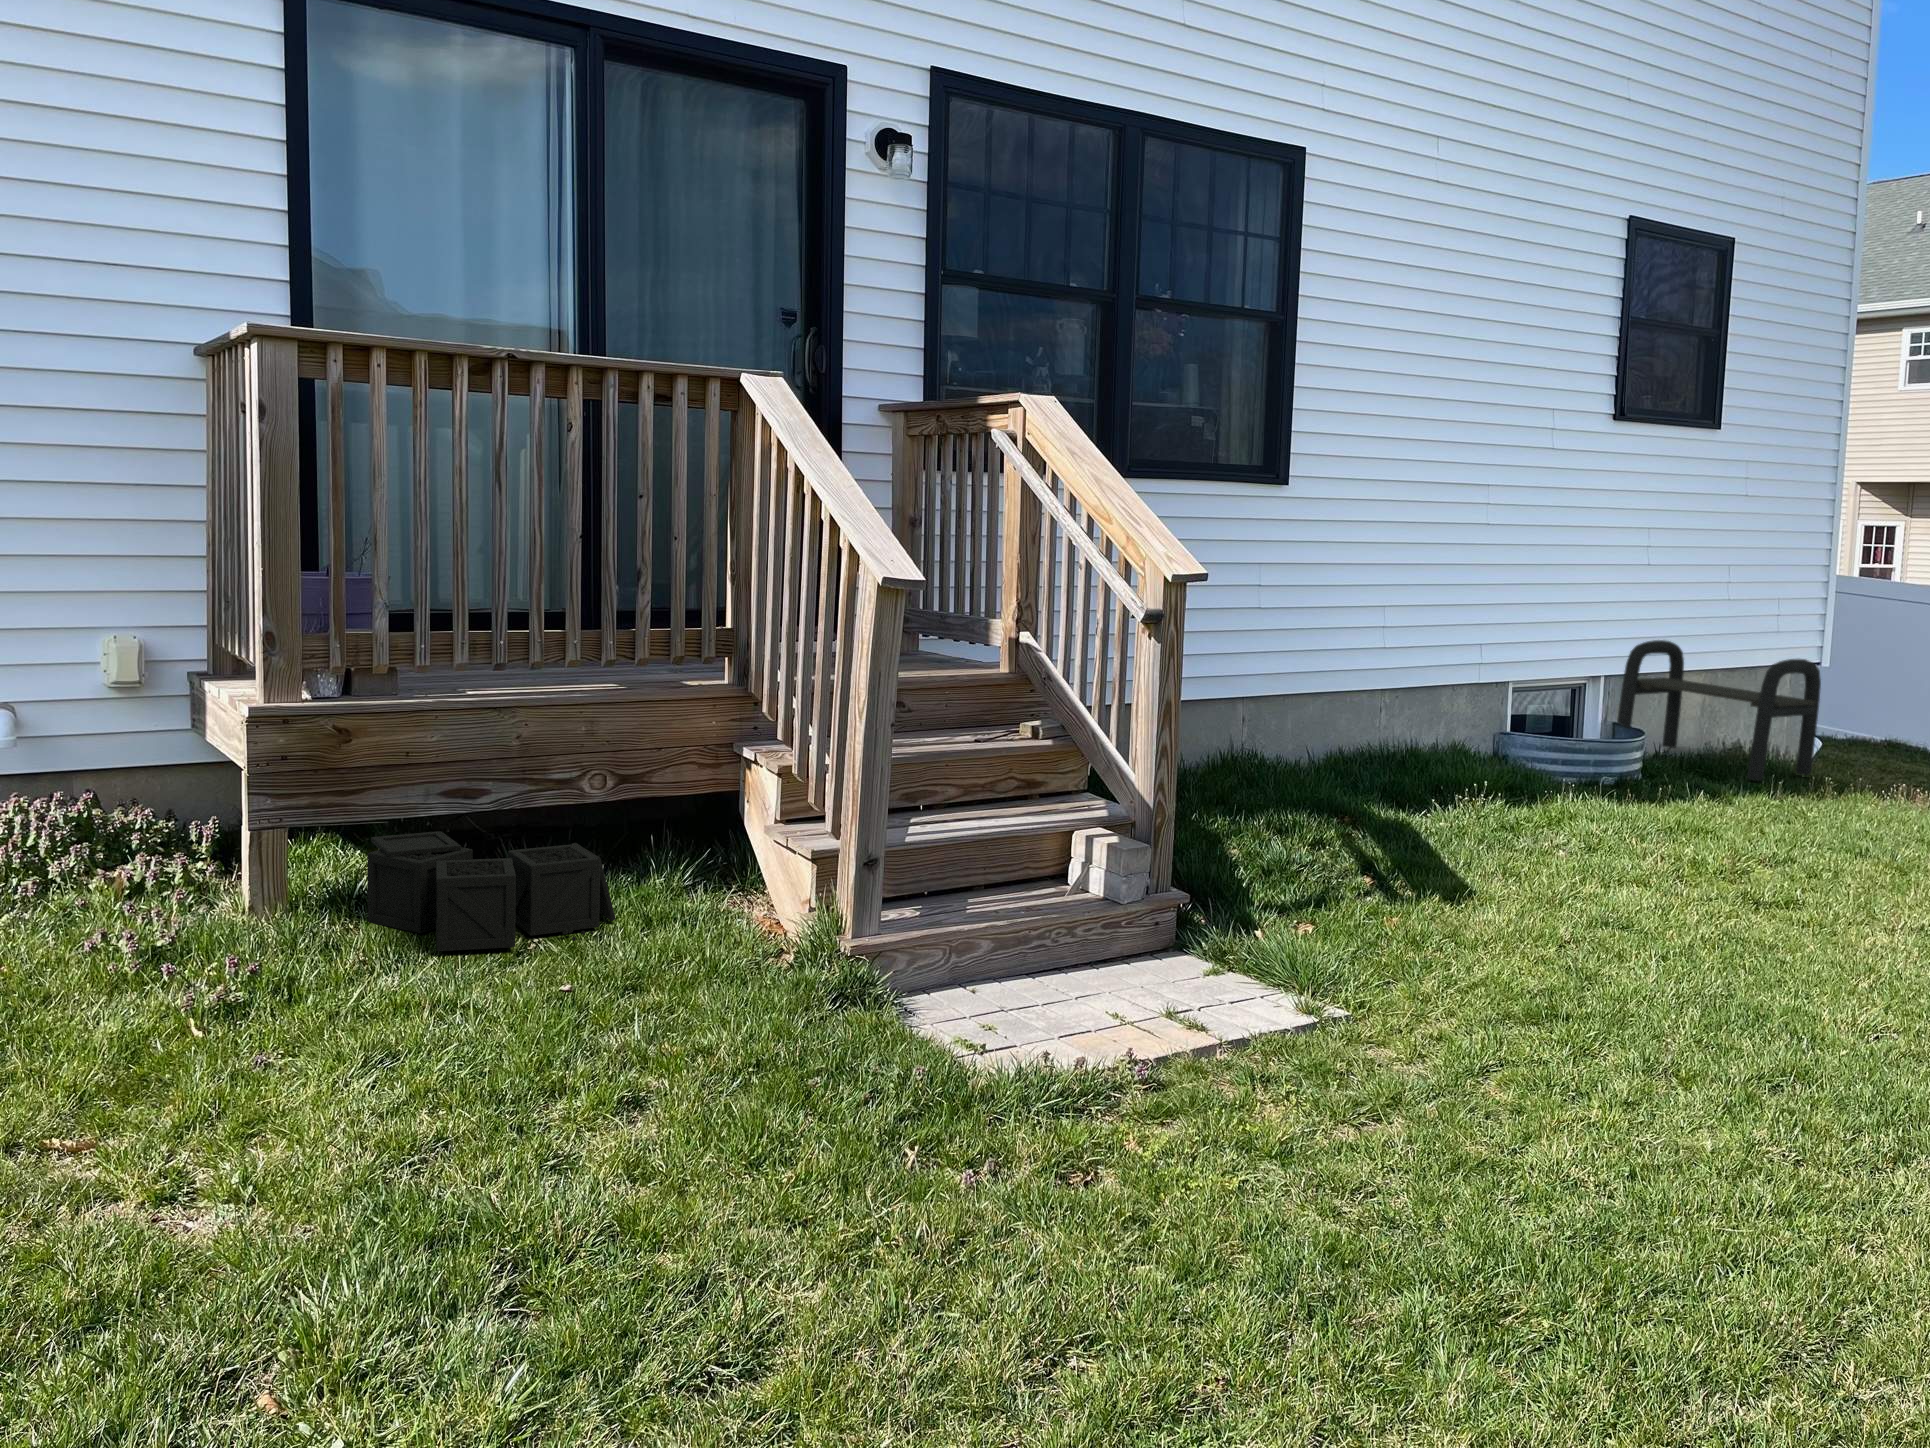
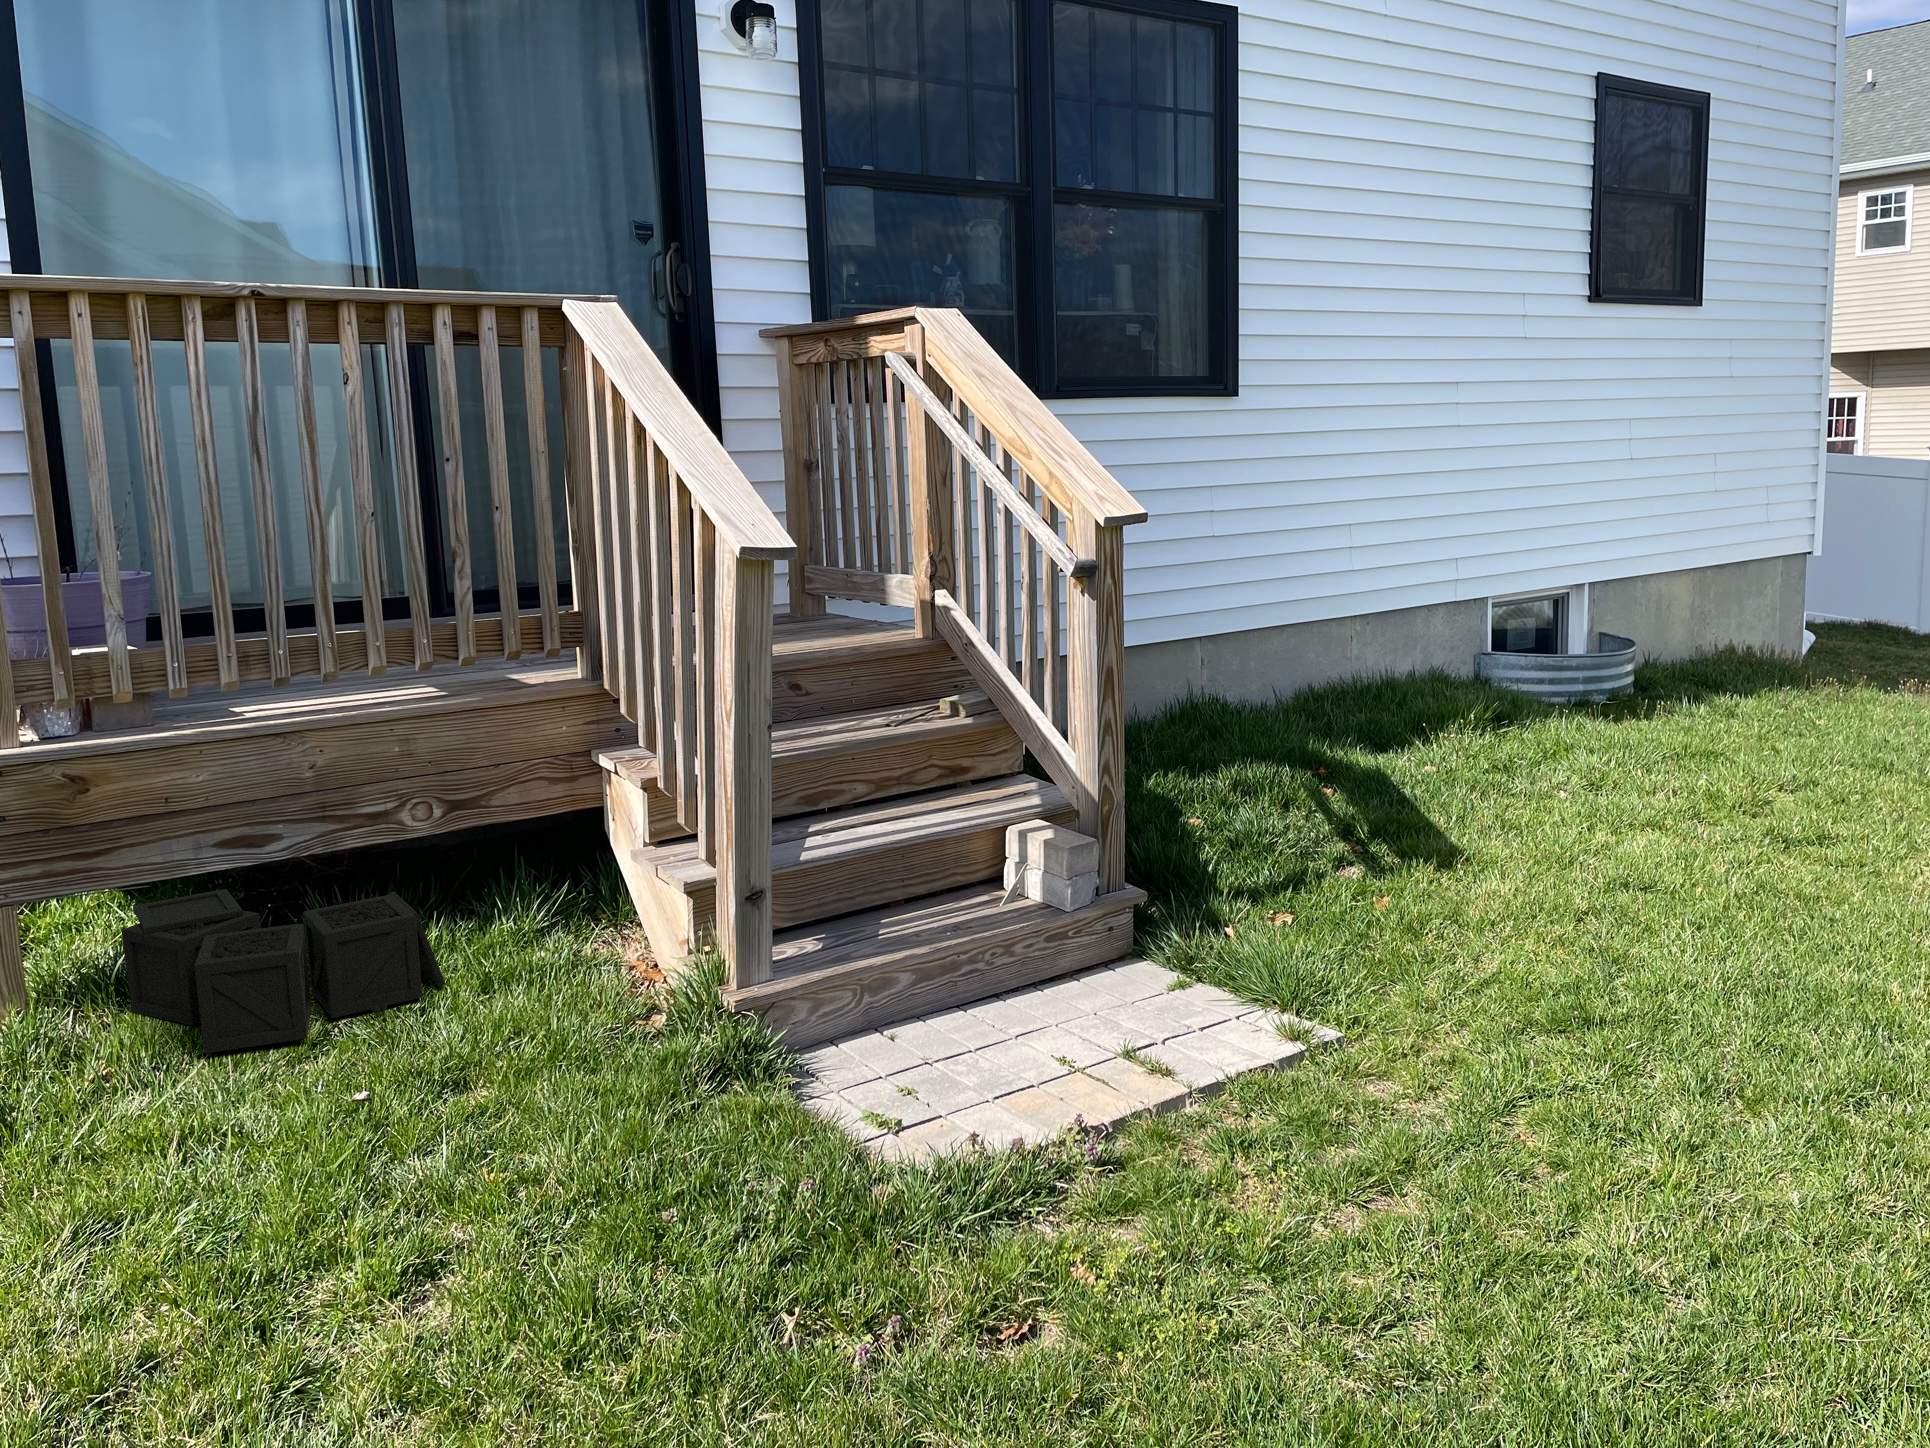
bench: present [1617,640,1821,781] -> none [1600,537,1821,684]

